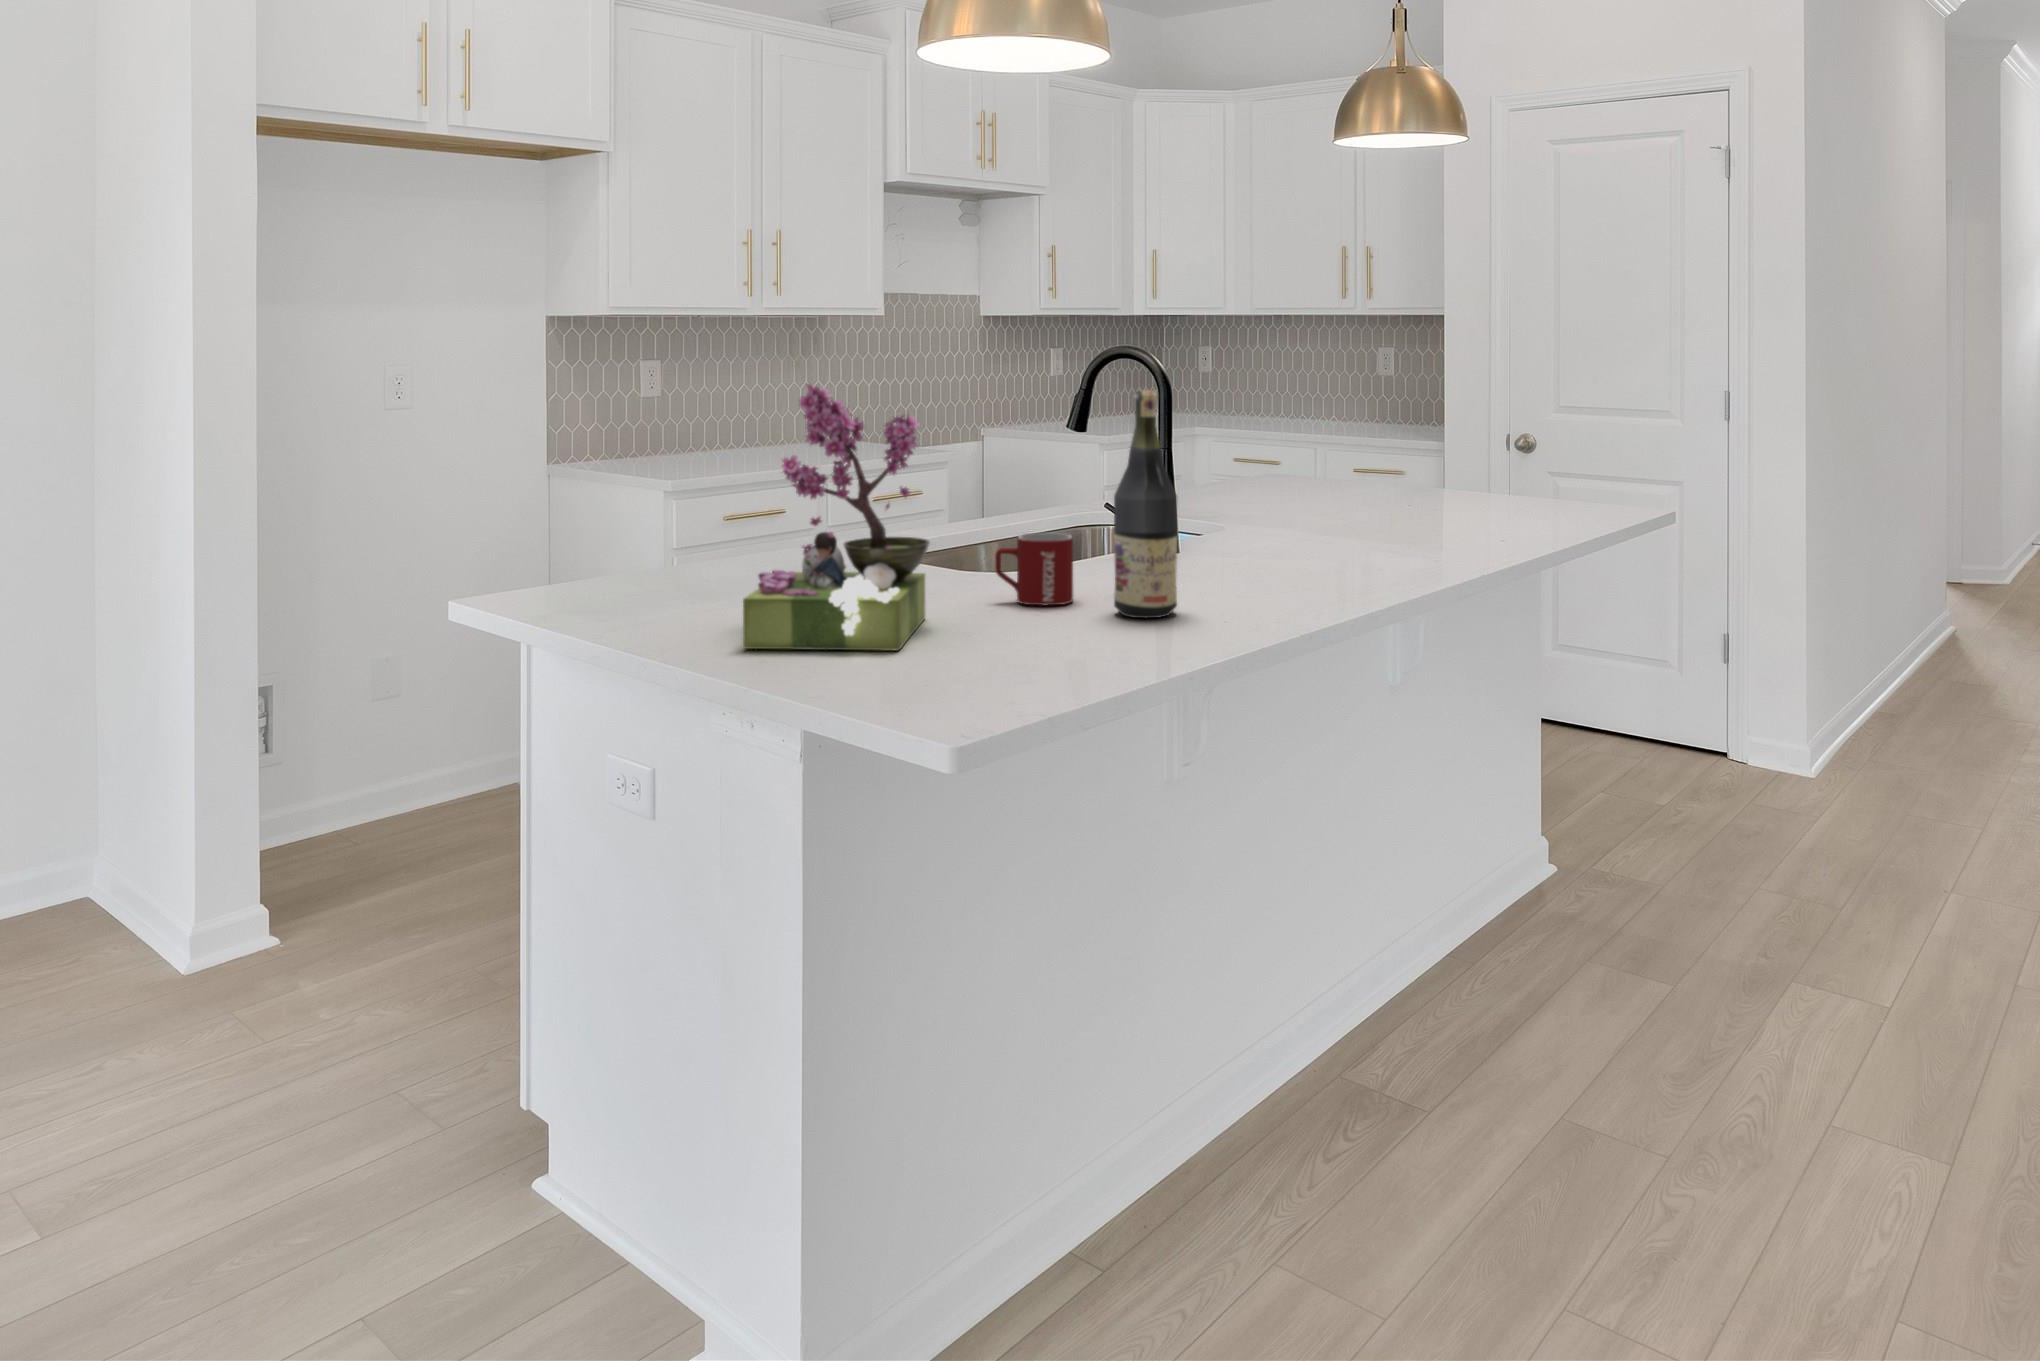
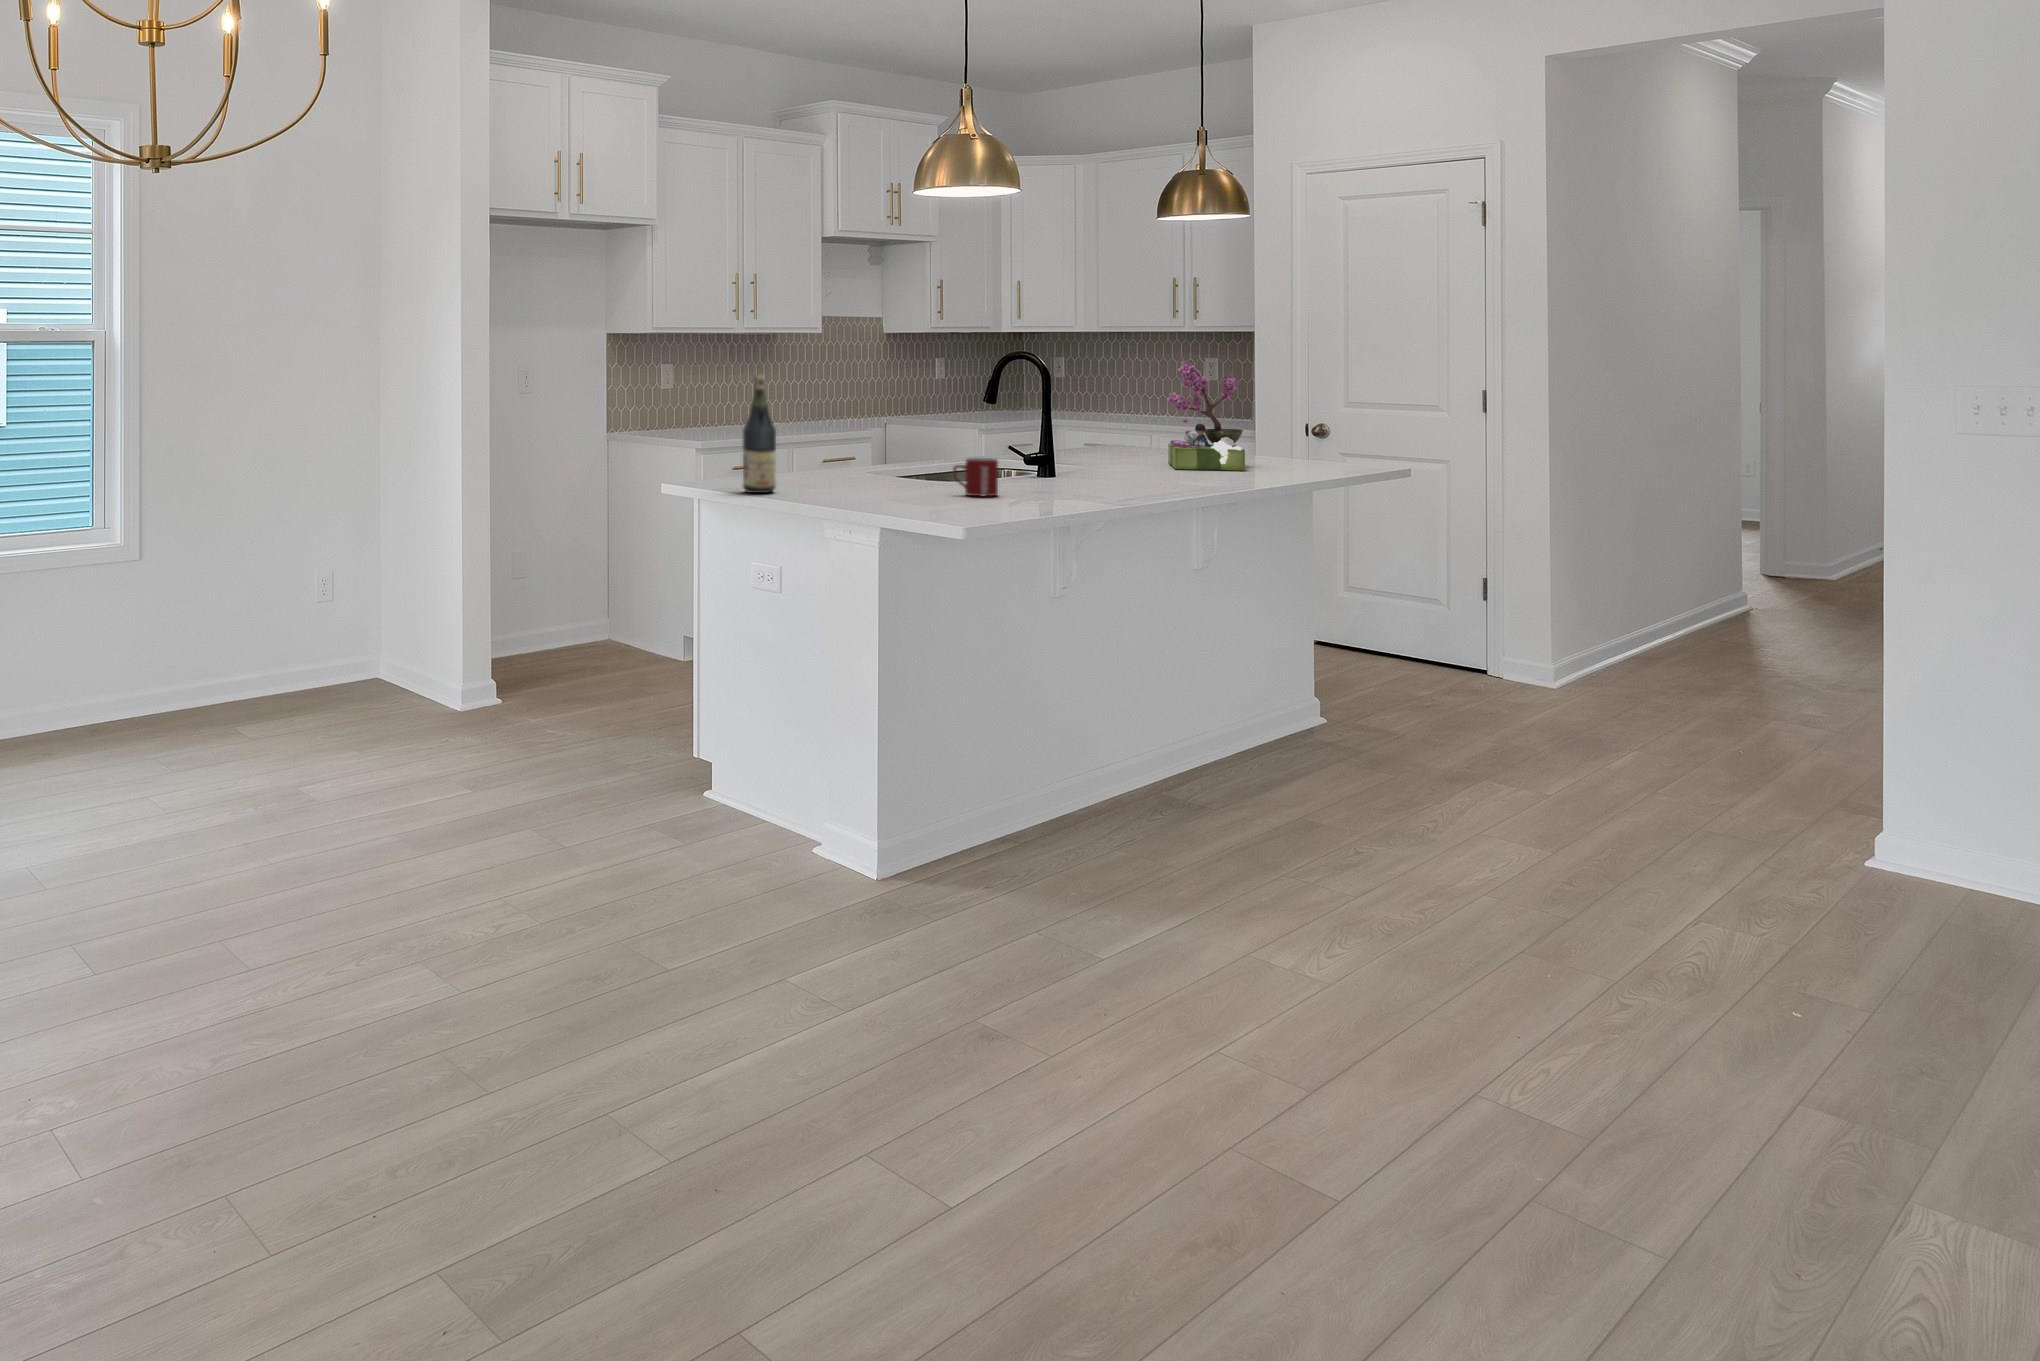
flower arrangement: present [743,384,930,651] -> present [1167,361,1245,471]
wine bottle: present [1114,390,1177,618] -> present [743,375,776,493]

